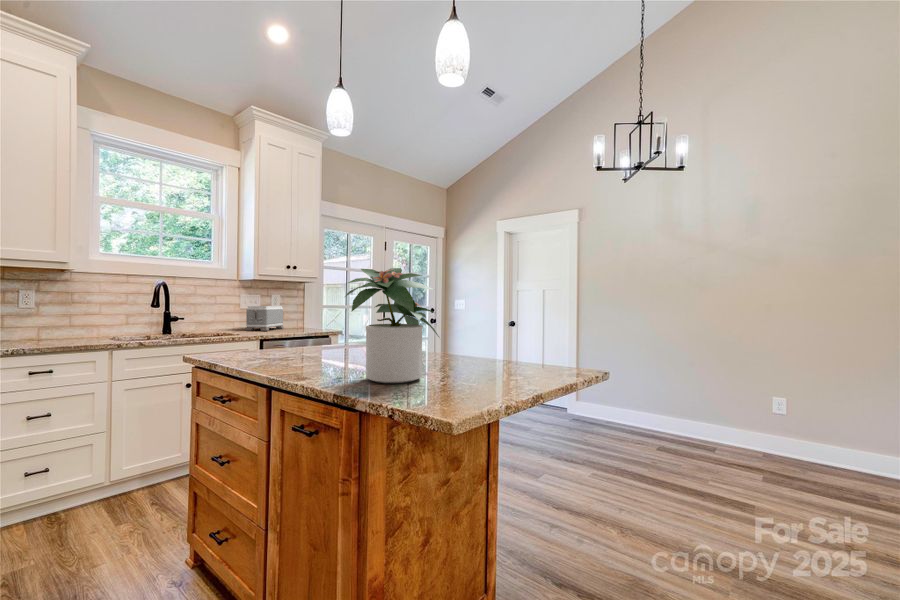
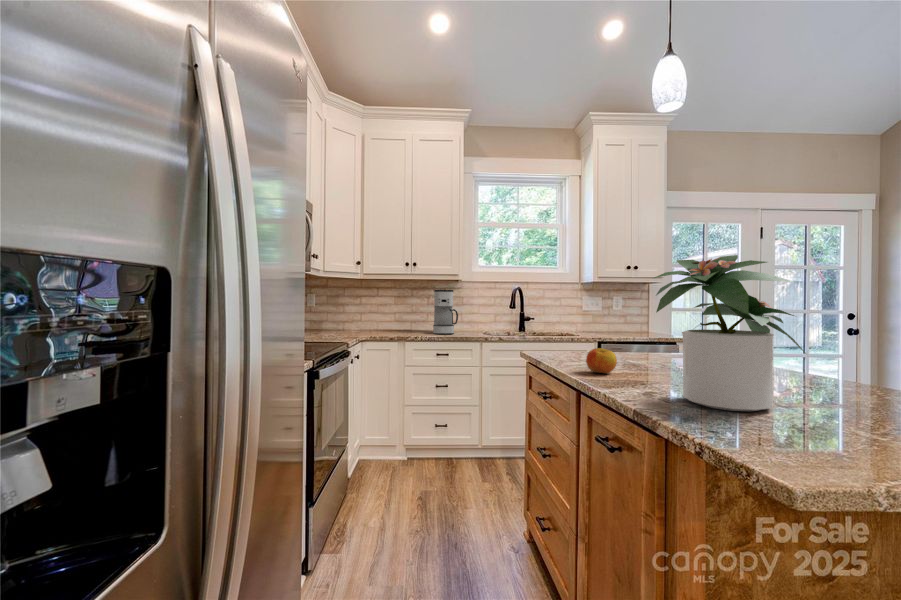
coffee maker: none [18,282,66,344] -> present [433,290,458,334]
toaster: present [245,306,284,331] -> none [587,308,626,333]
apple: none [274,345,303,368] -> present [586,348,617,373]

